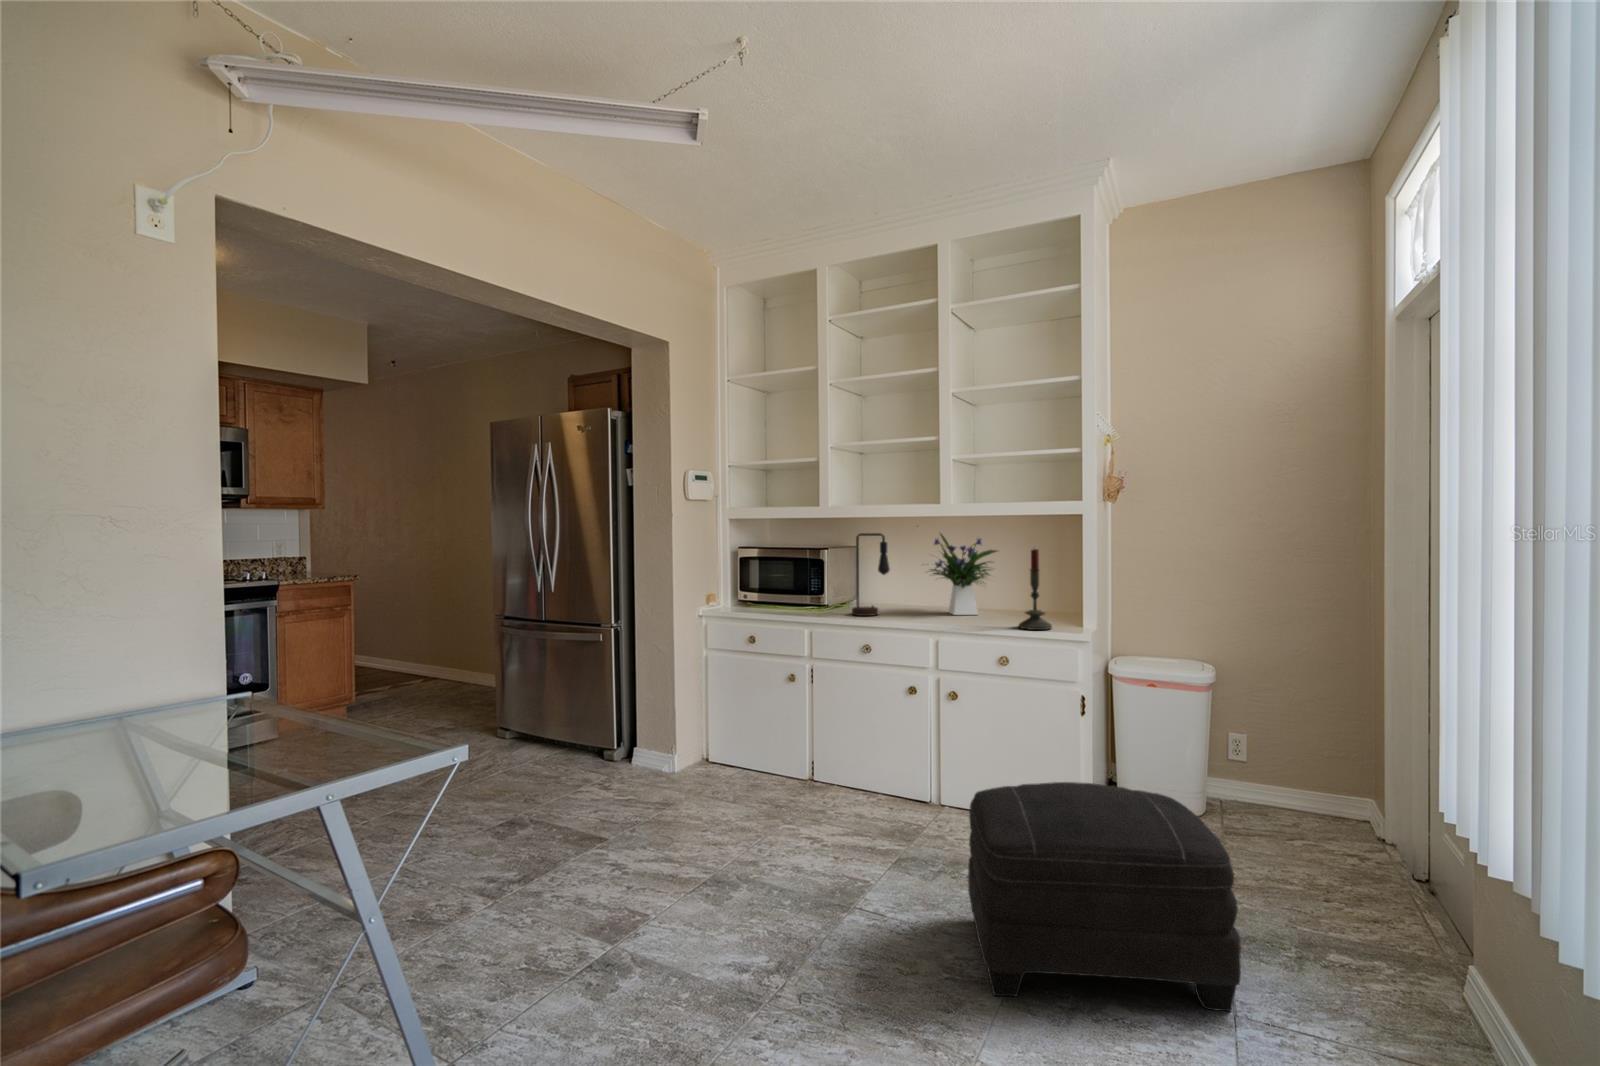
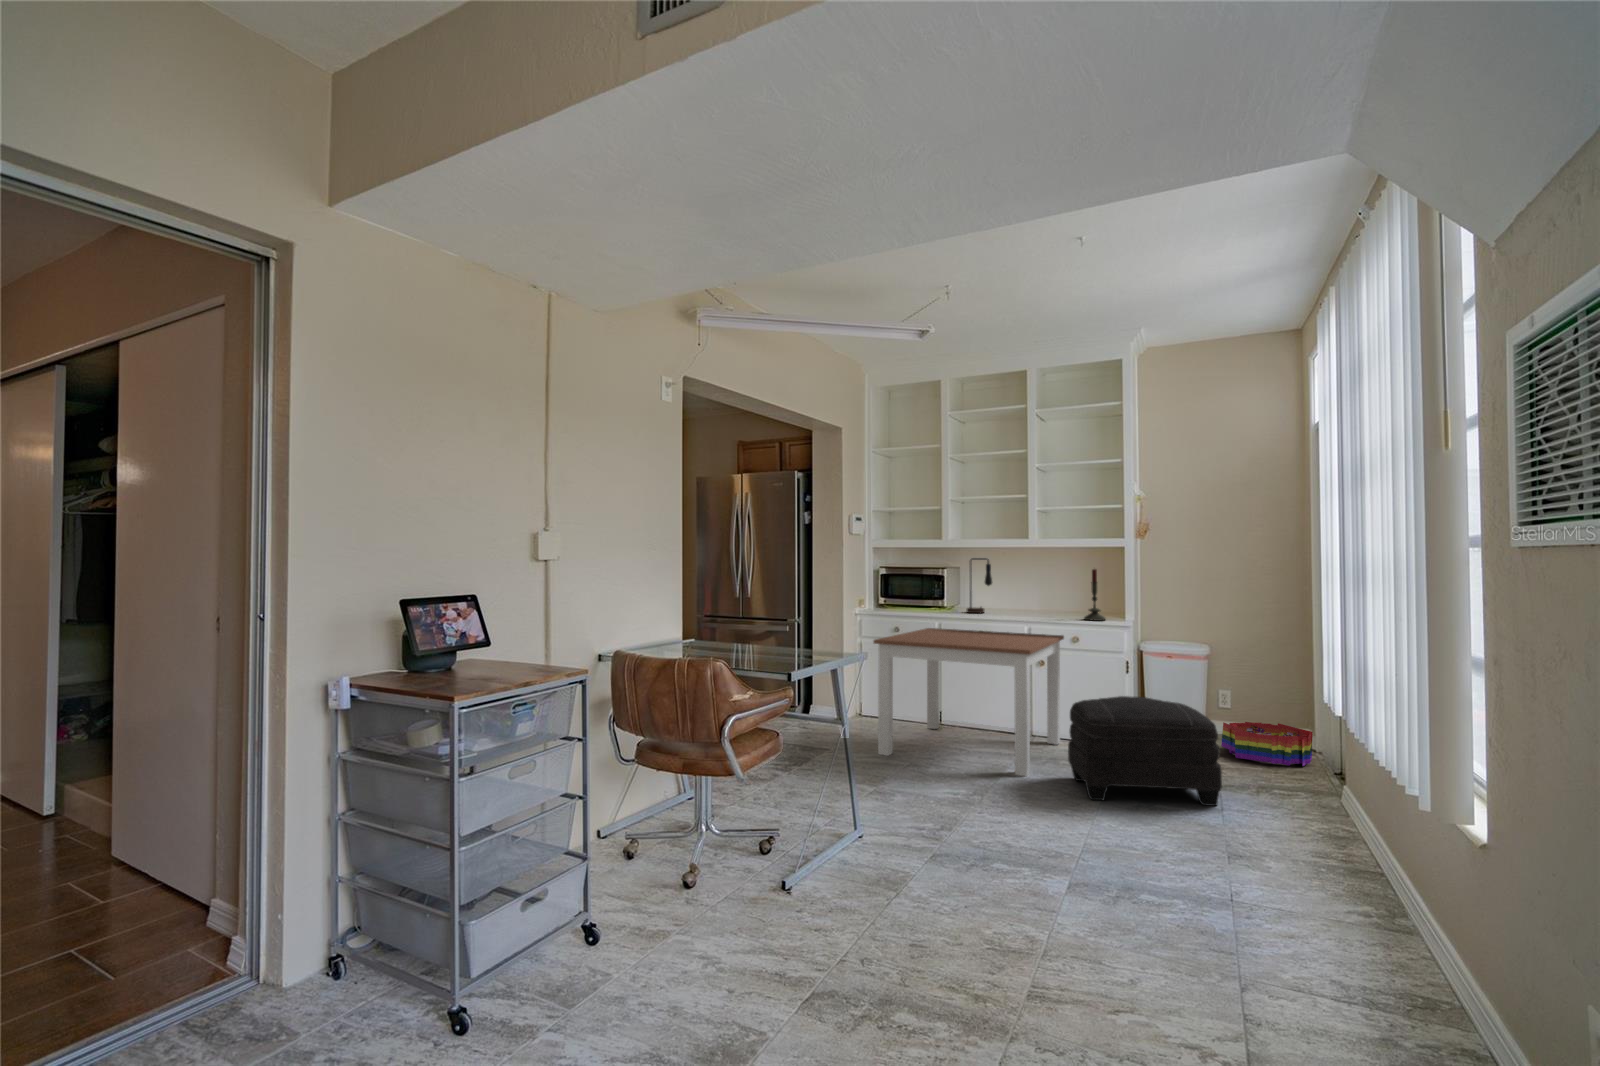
flower arrangement: present [931,534,997,615] -> none [1013,558,1066,614]
dining table: none [666,639,986,918] -> present [874,628,1064,776]
storage bin: none [1231,786,1381,877] -> present [1221,722,1313,766]

